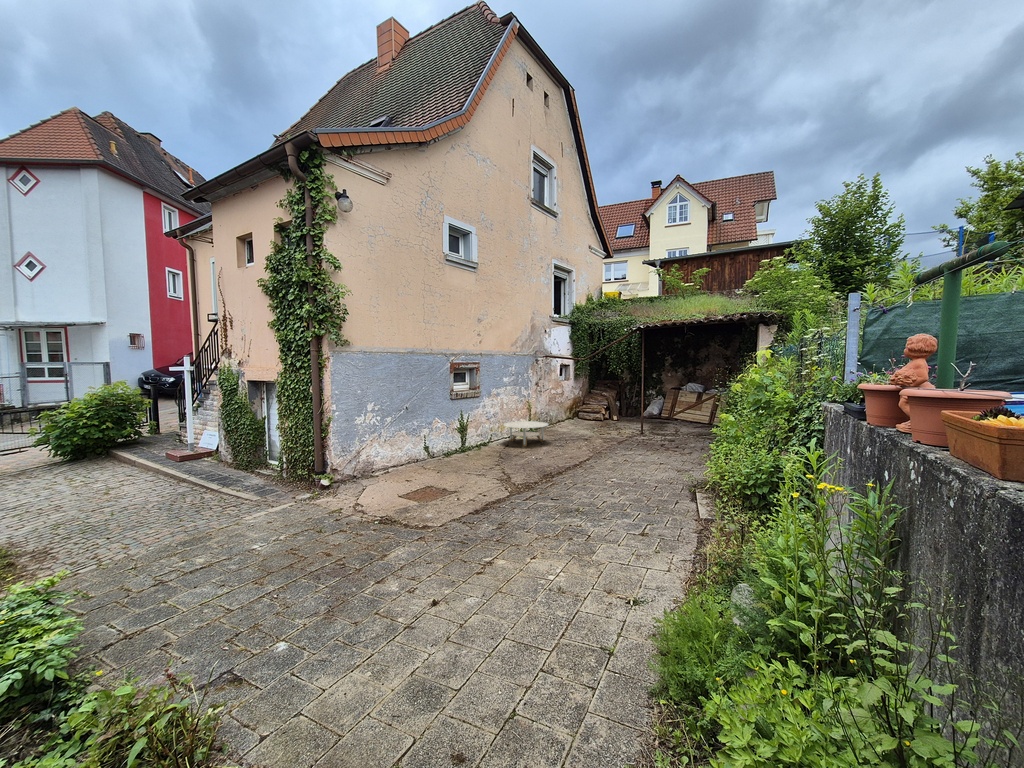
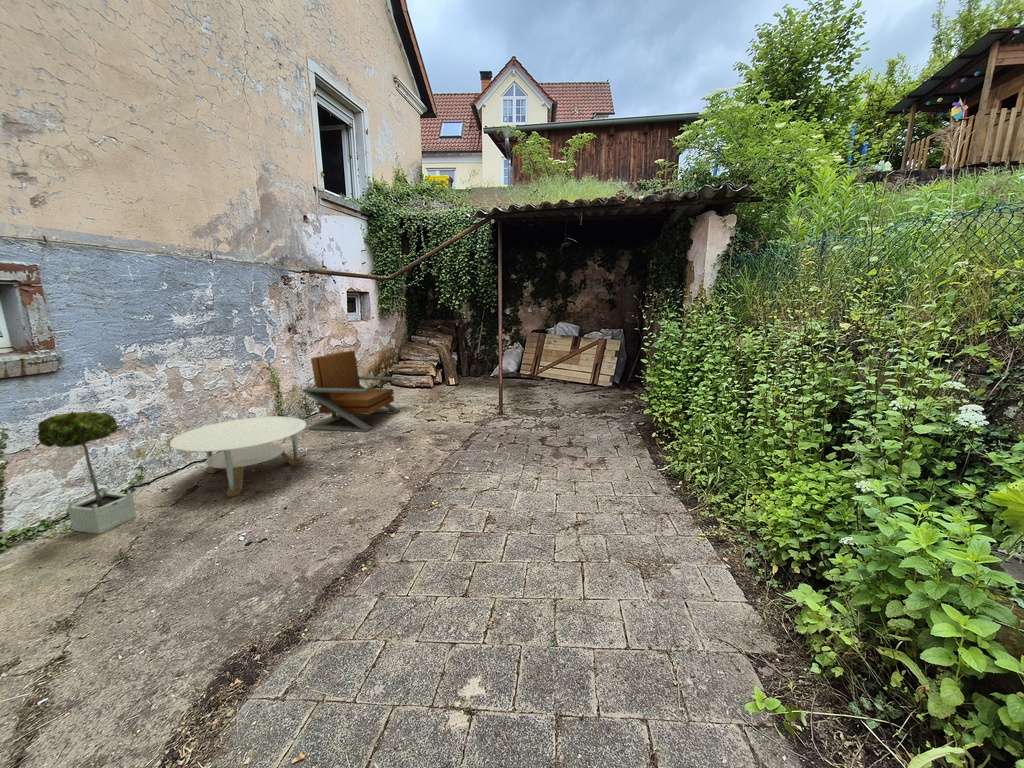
lounge chair: none [541,396,585,435] -> present [302,351,400,432]
potted tree: none [478,408,497,450] -> present [38,412,136,534]

